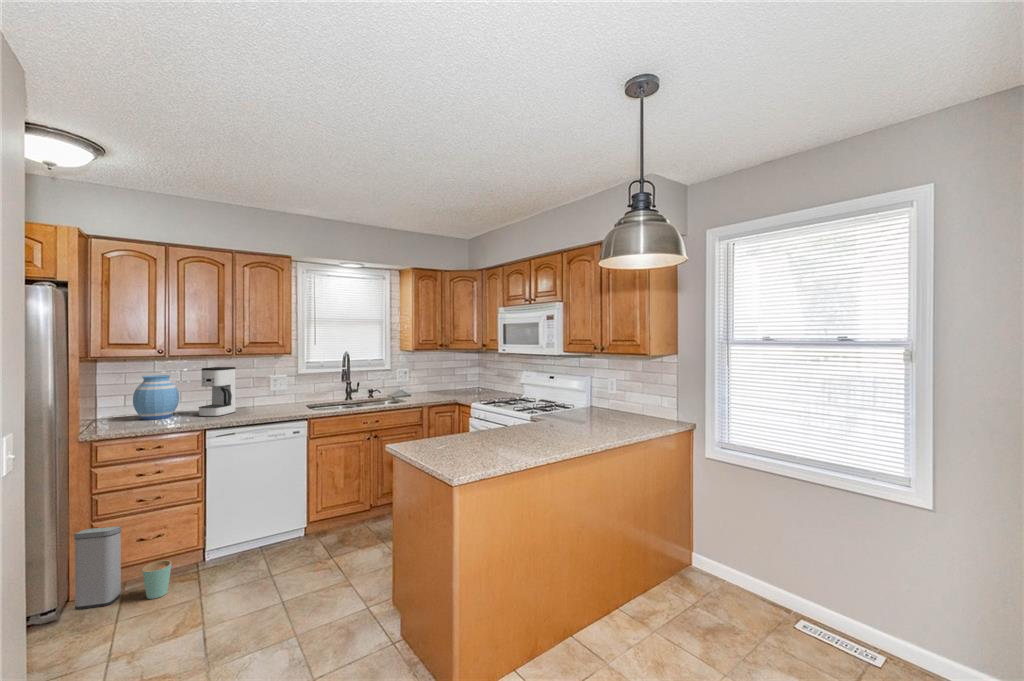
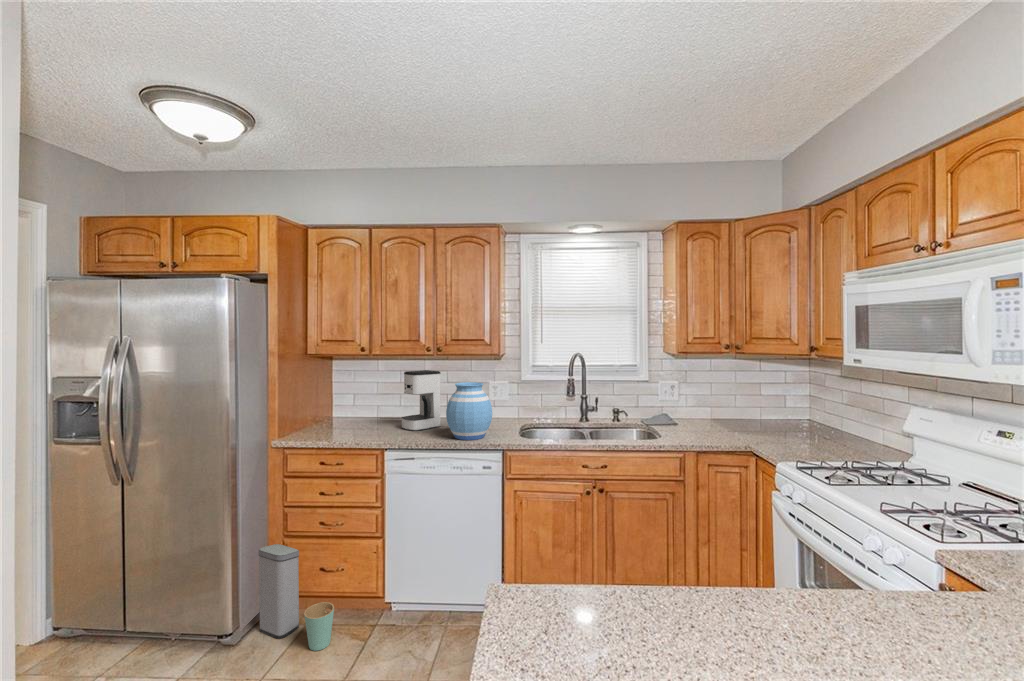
vase: present [133,375,179,420] -> present [446,382,492,440]

